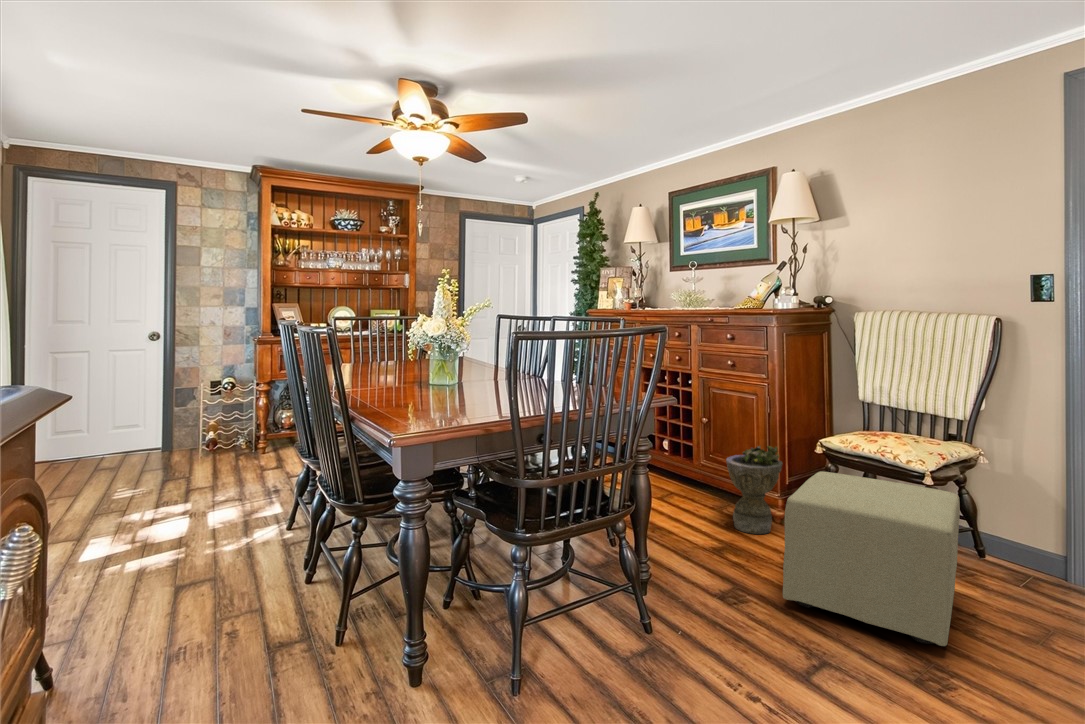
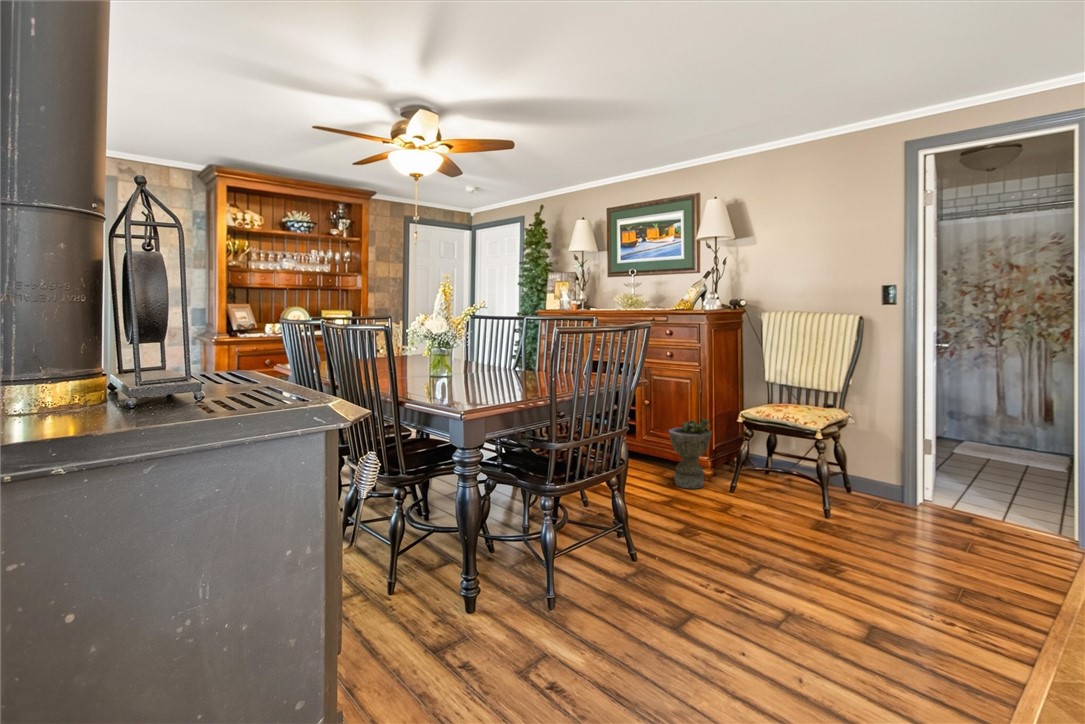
ottoman: present [783,471,960,646] -> none [723,434,840,547]

